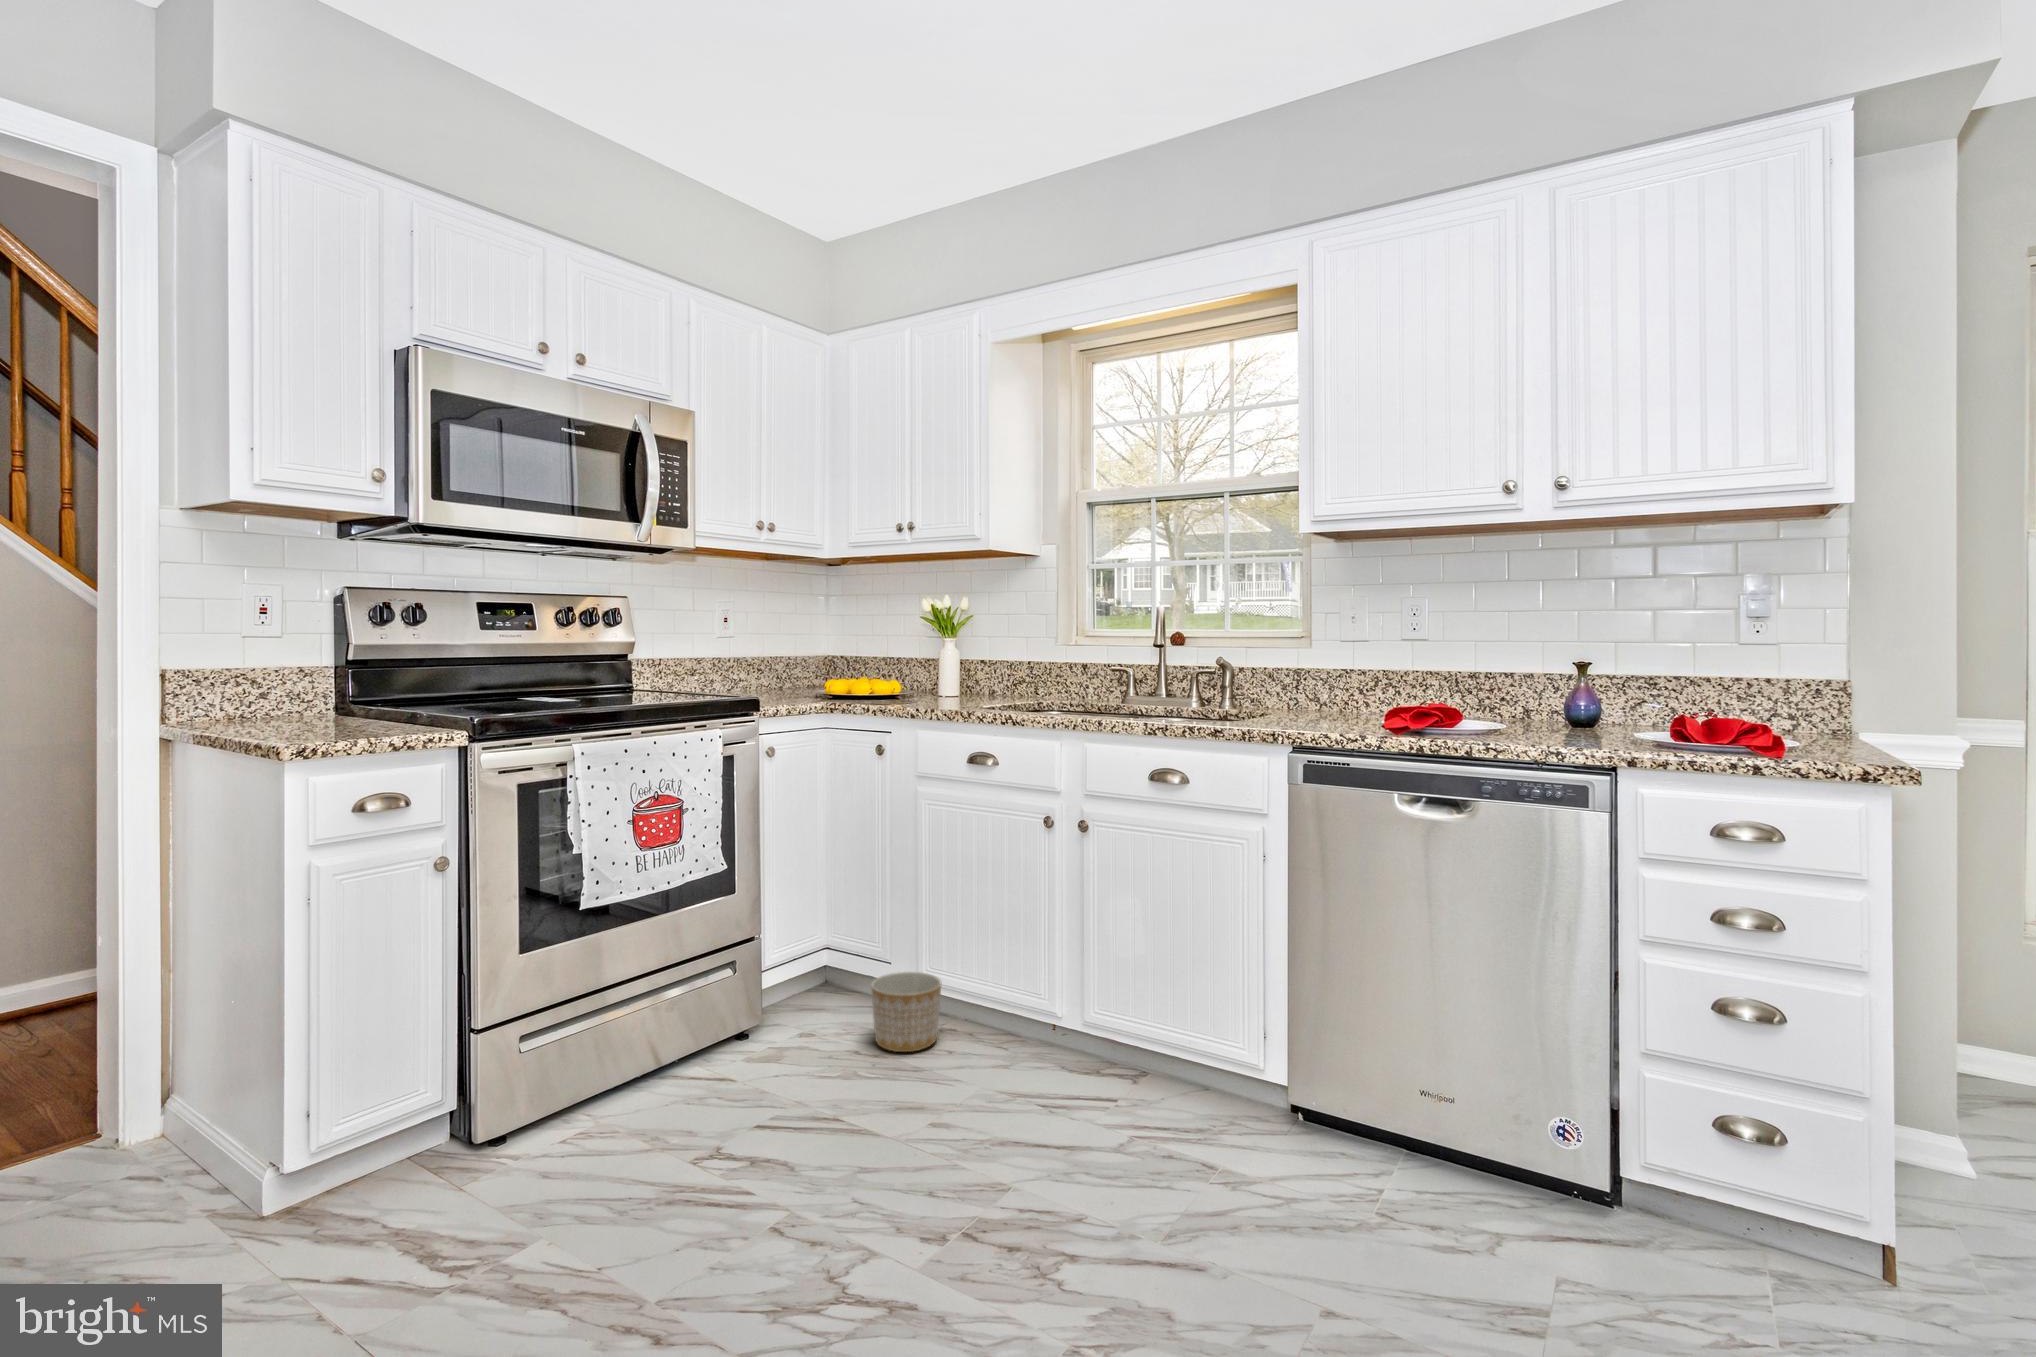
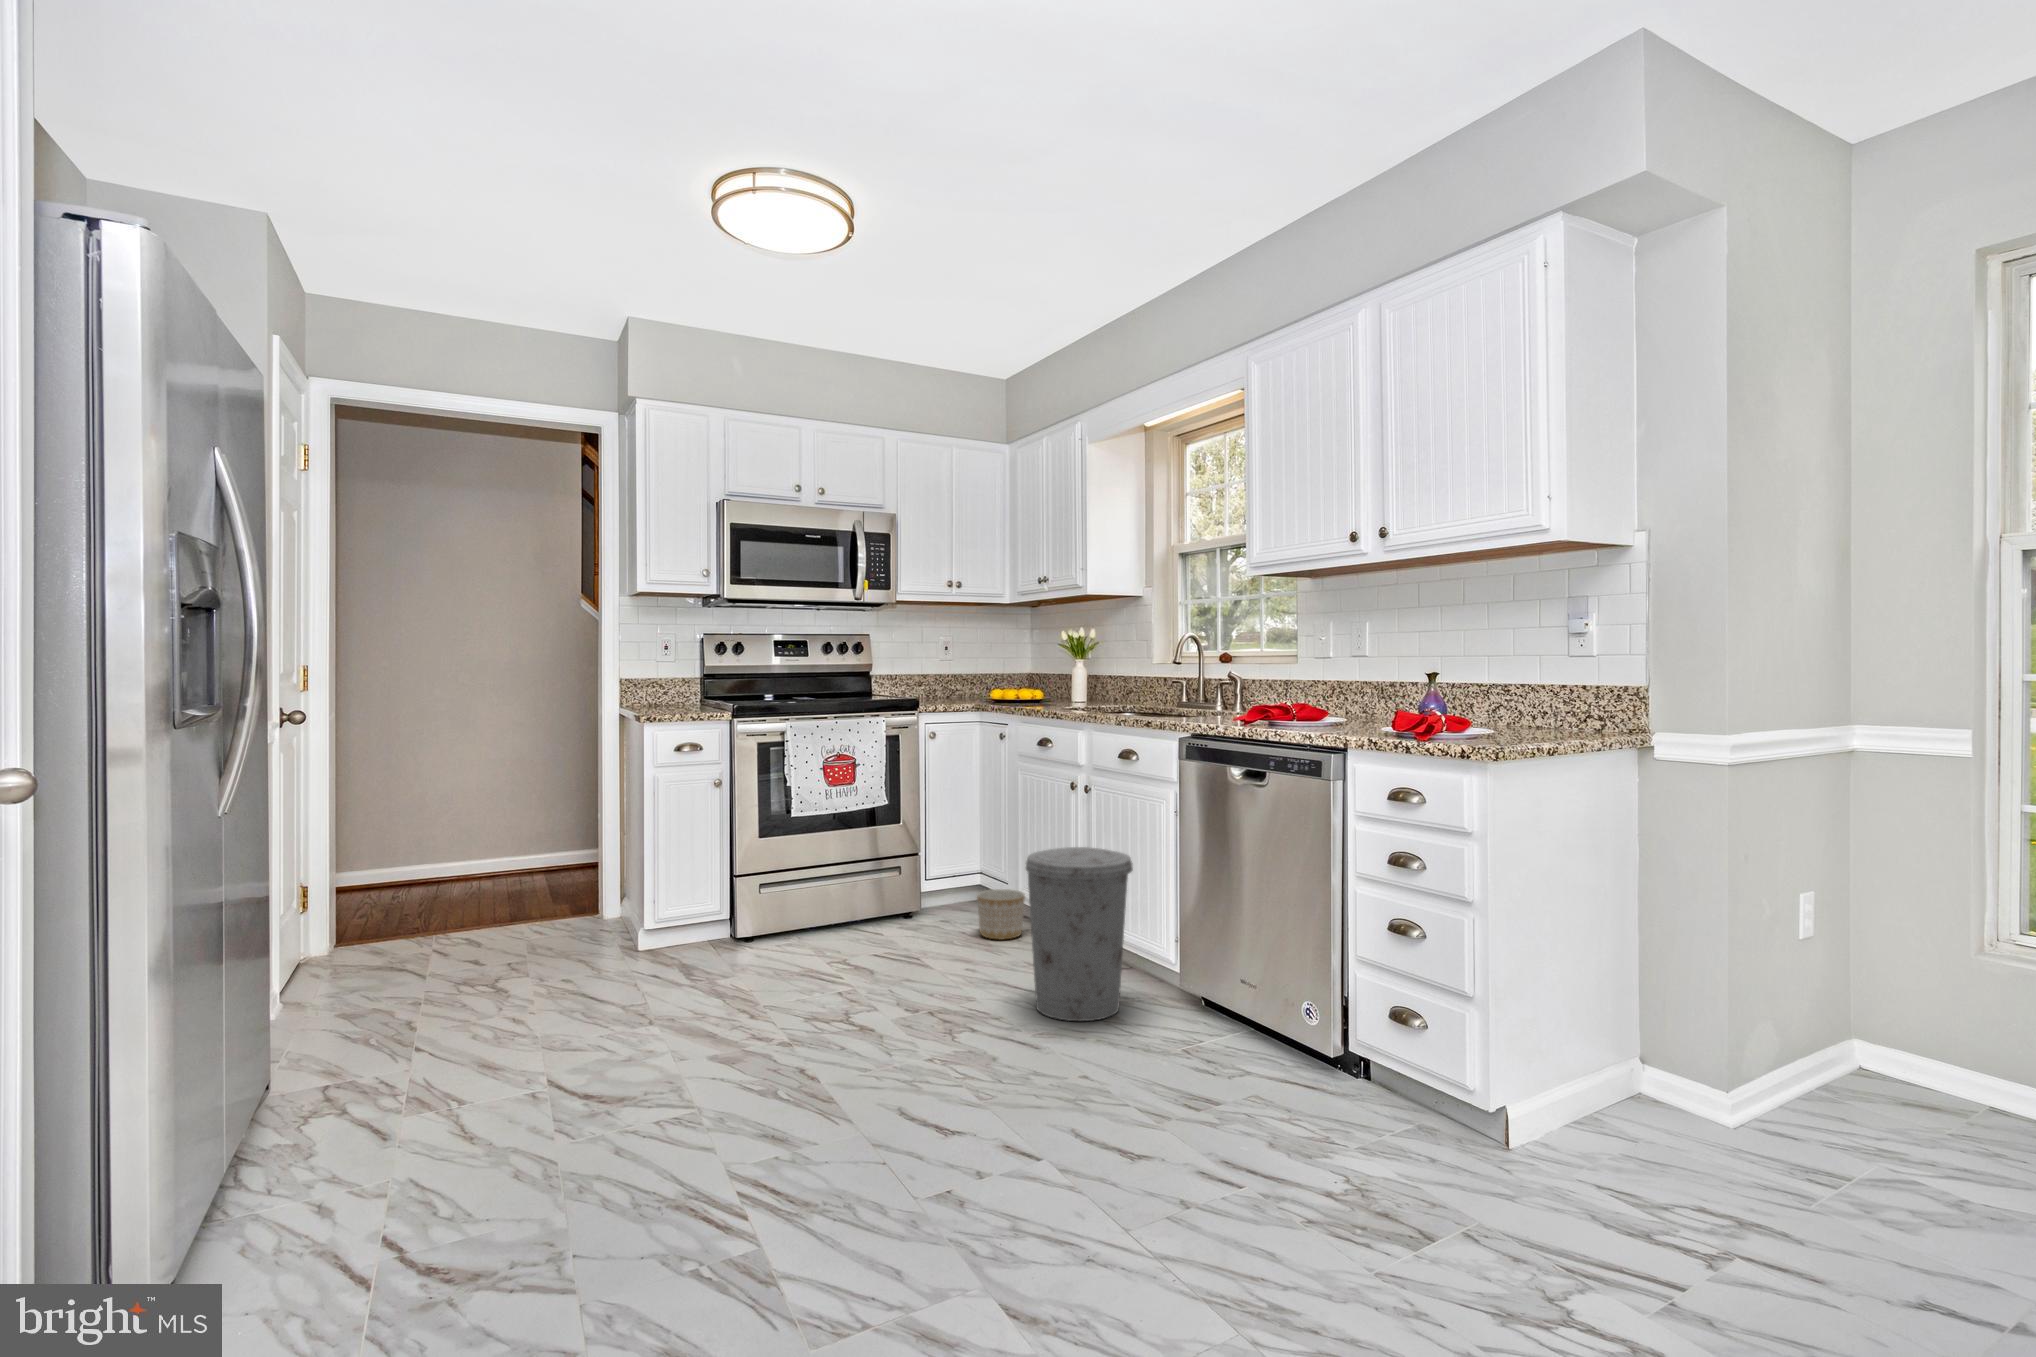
trash can: none [1100,918,1262,1193] -> present [1026,847,1133,1021]

